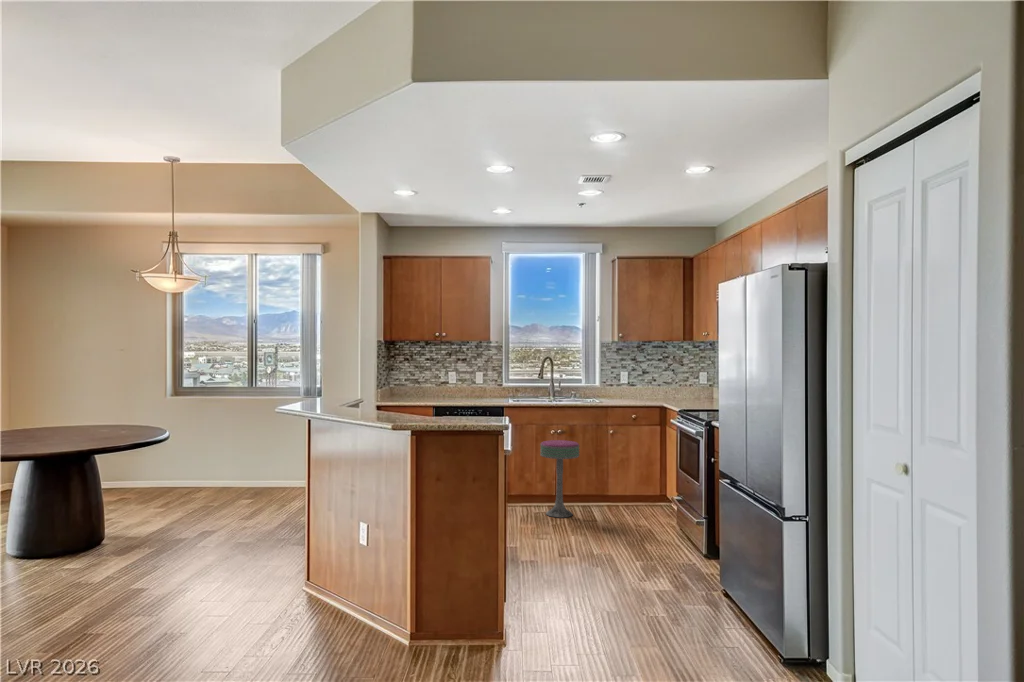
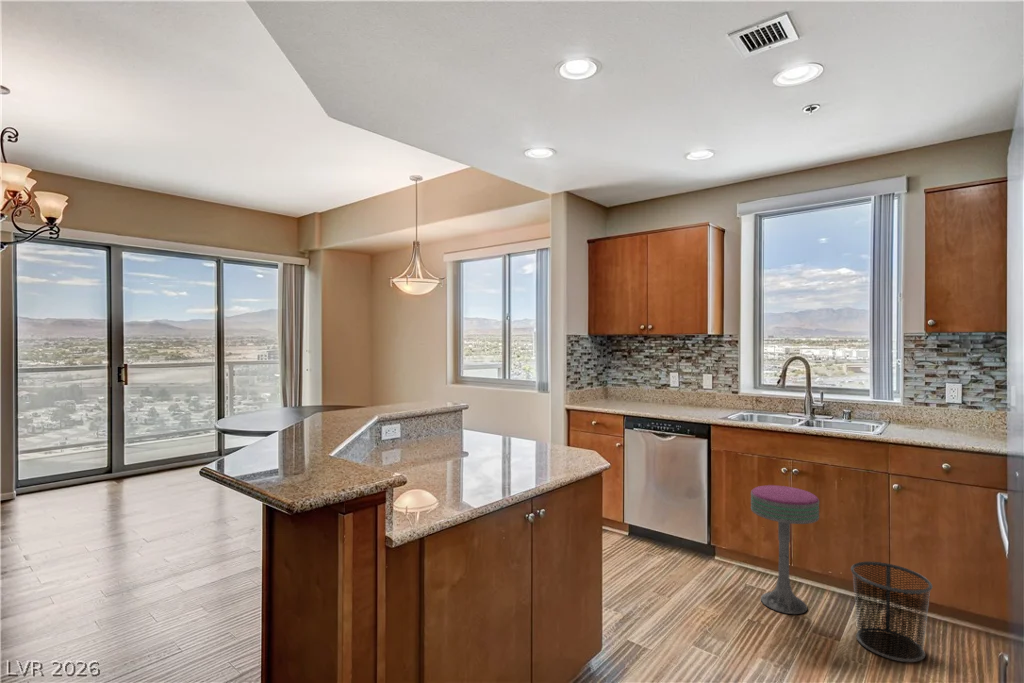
waste bin: none [599,474,637,522] -> present [851,562,932,662]

